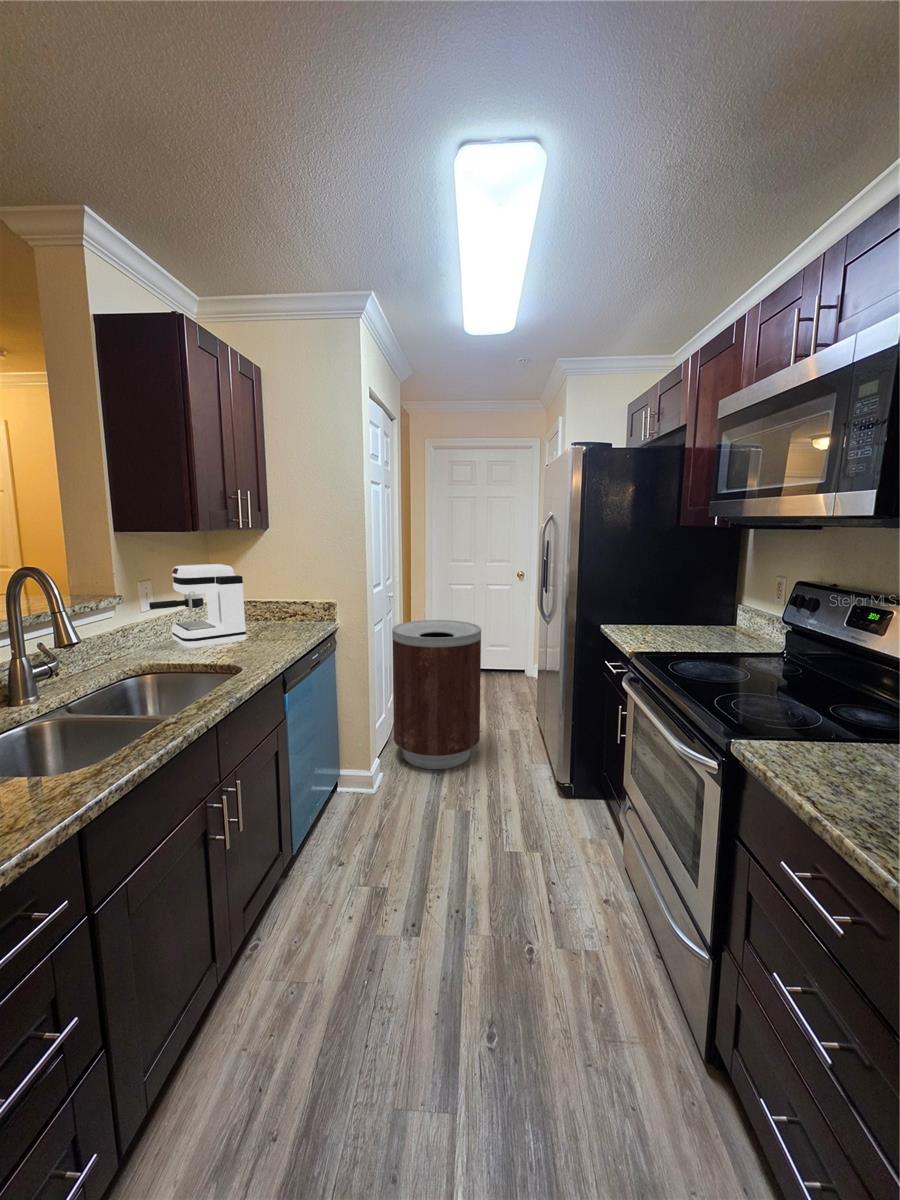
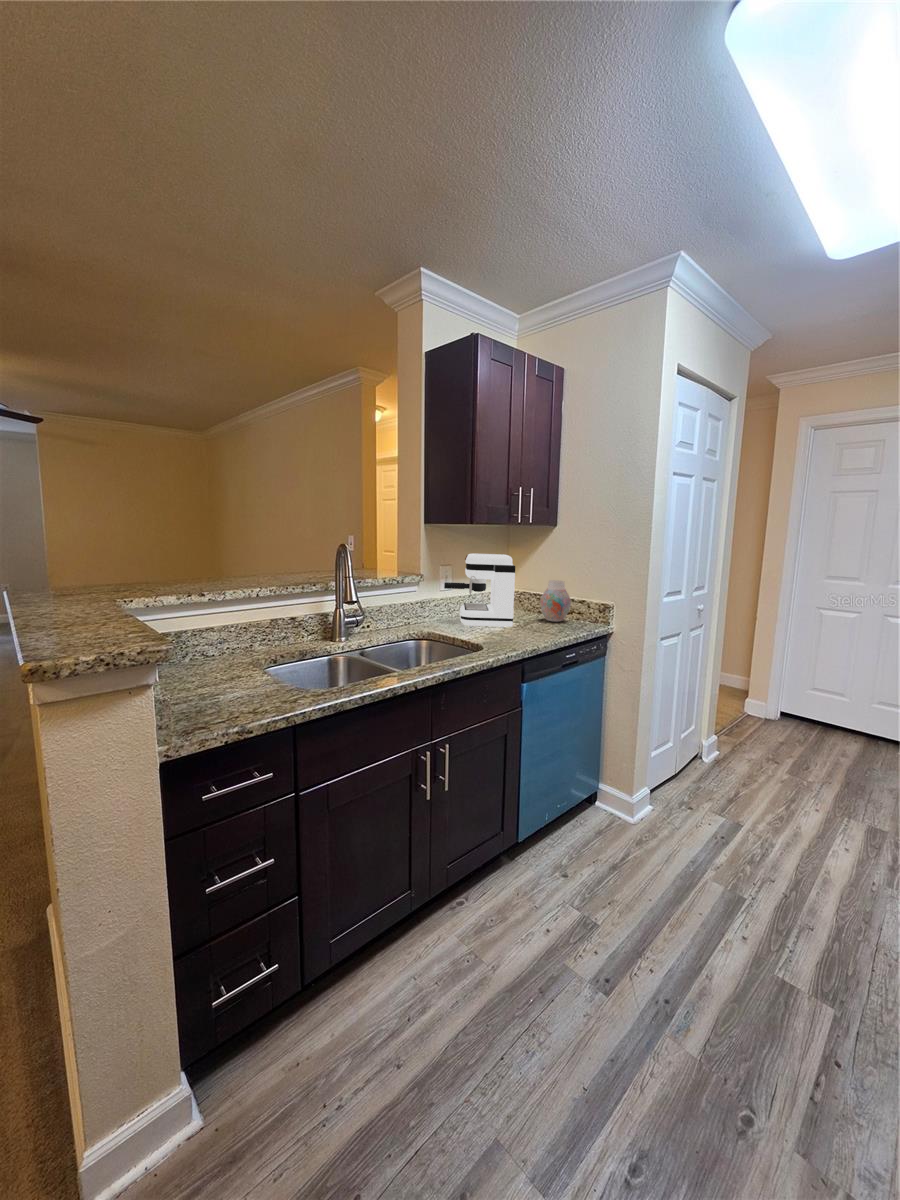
vase: none [261,586,293,627] -> present [540,580,571,622]
trash can: present [392,620,481,769] -> none [677,642,823,838]

